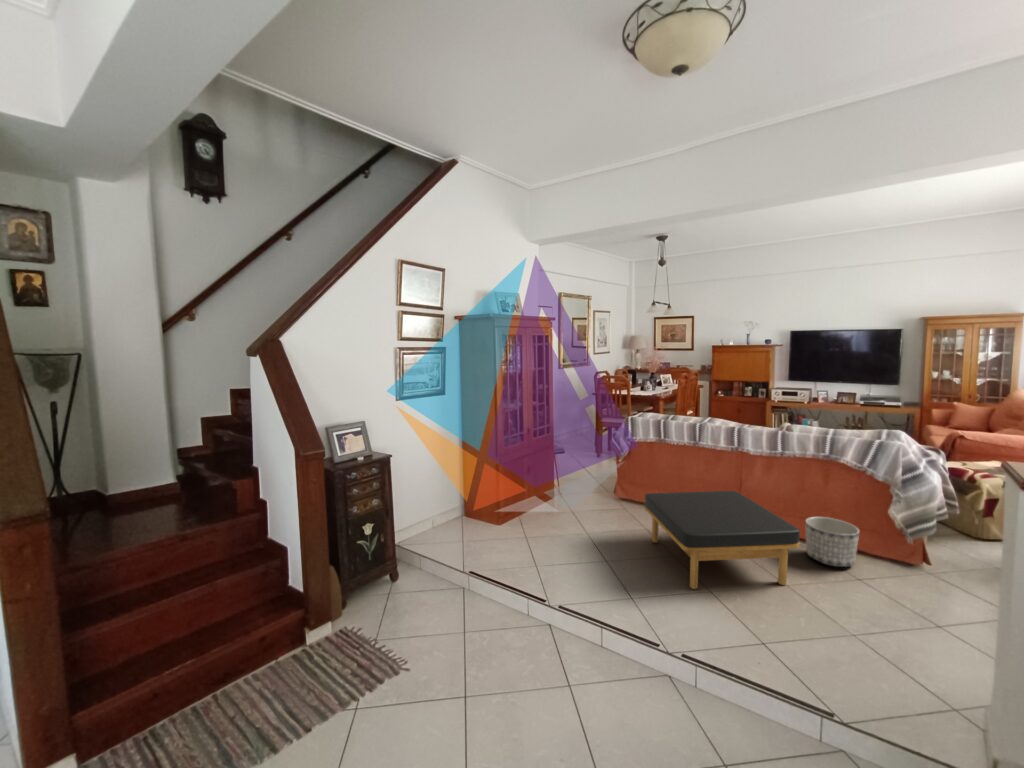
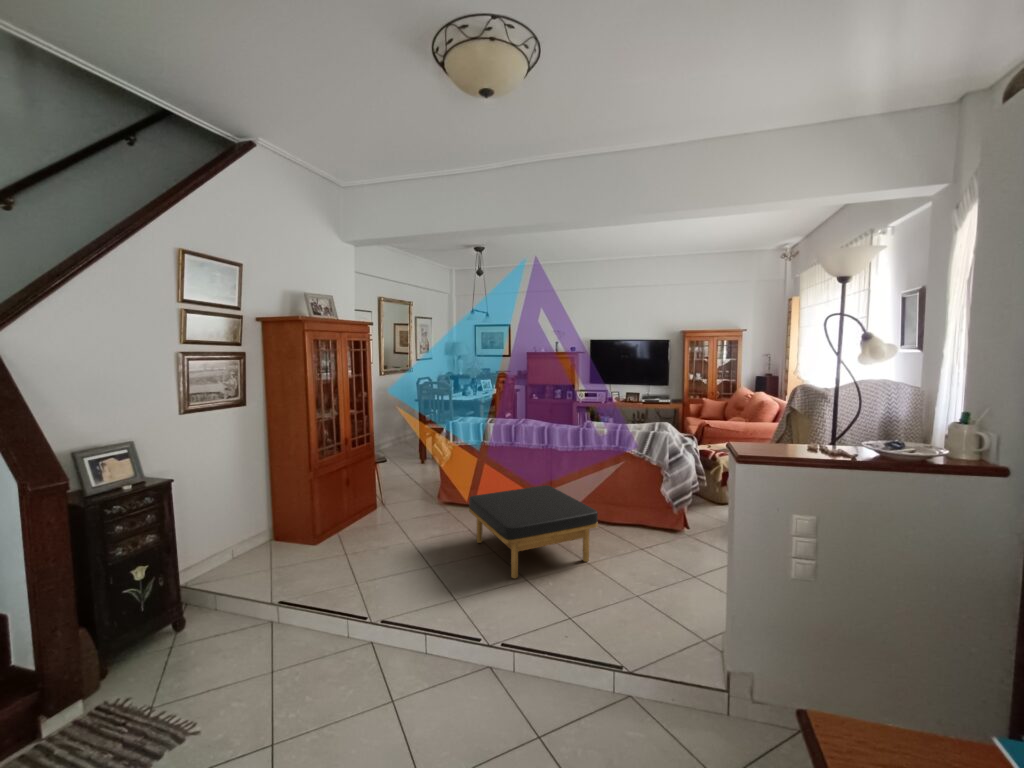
planter: present [805,517,859,567] -> none [603,500,641,540]

